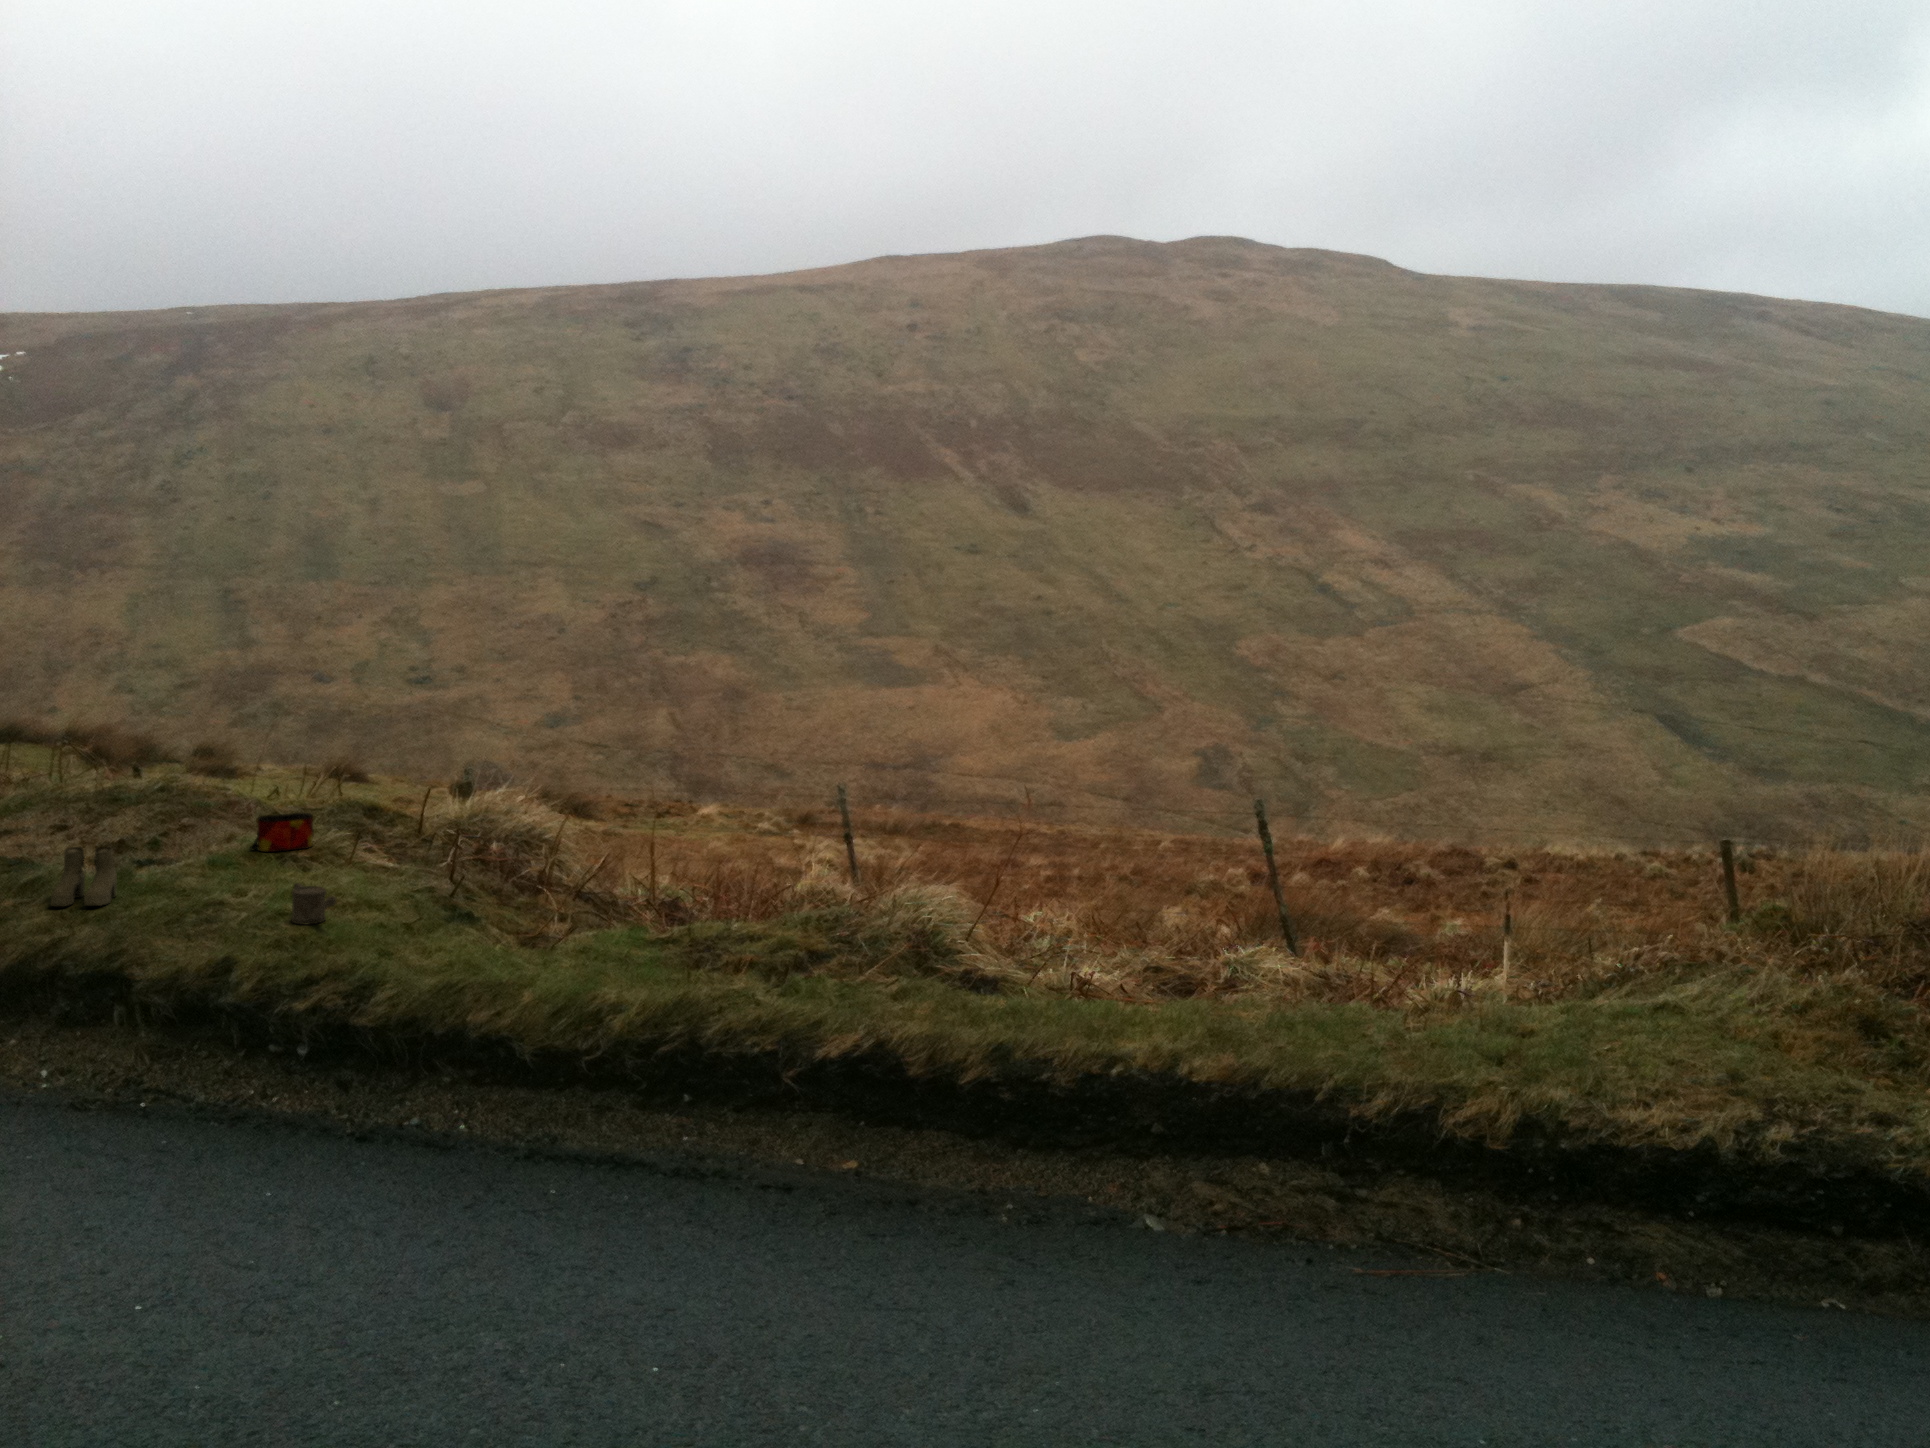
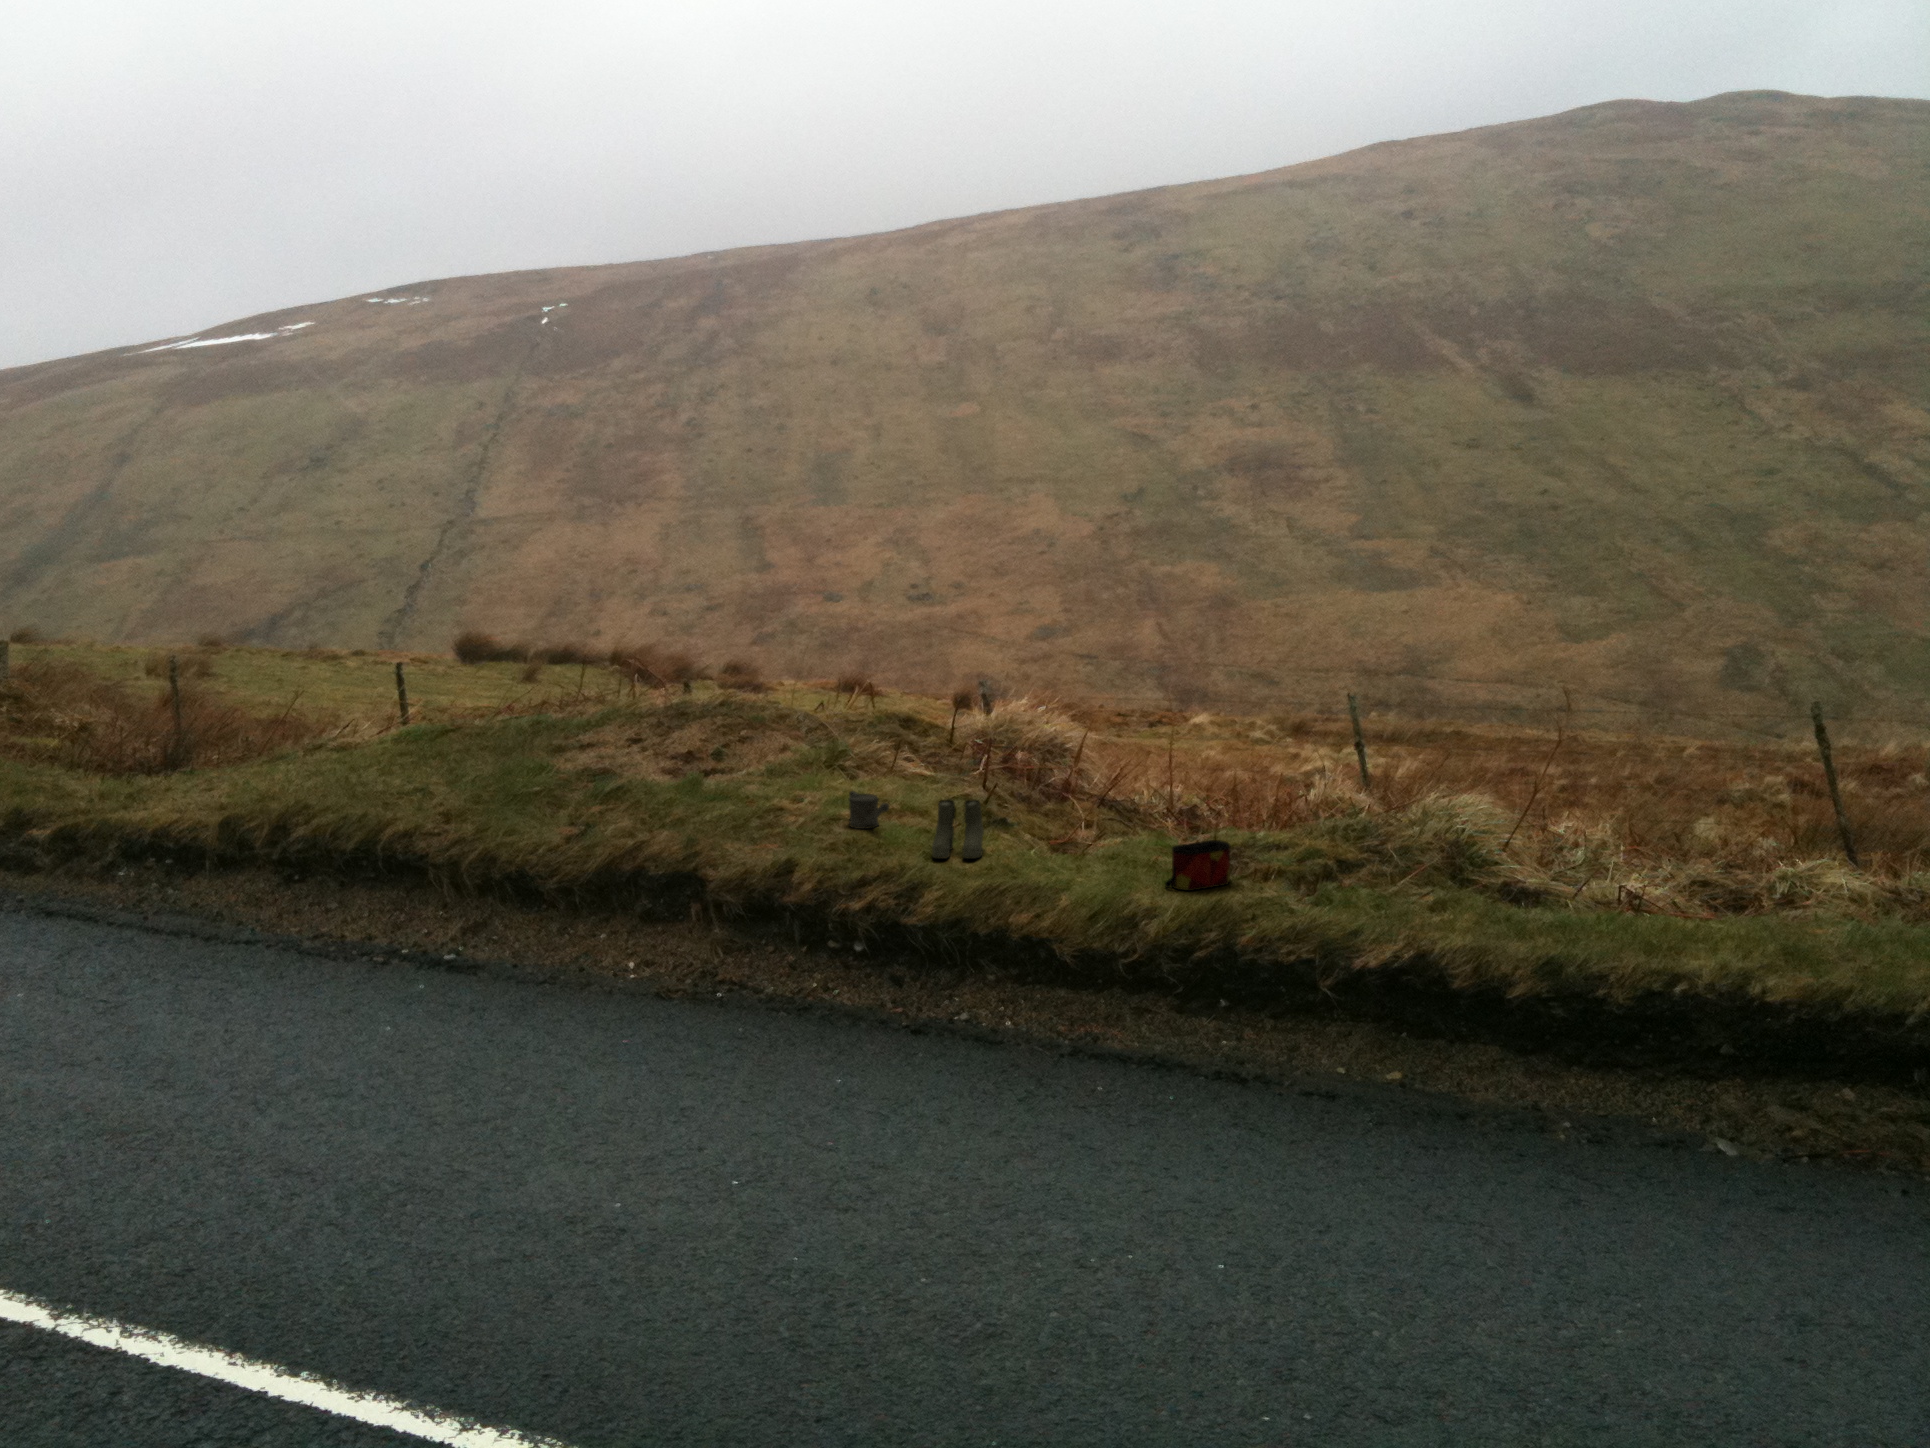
bag: present [250,813,314,852] -> present [1165,840,1230,891]
boots: present [50,847,117,907] -> present [932,799,984,859]

